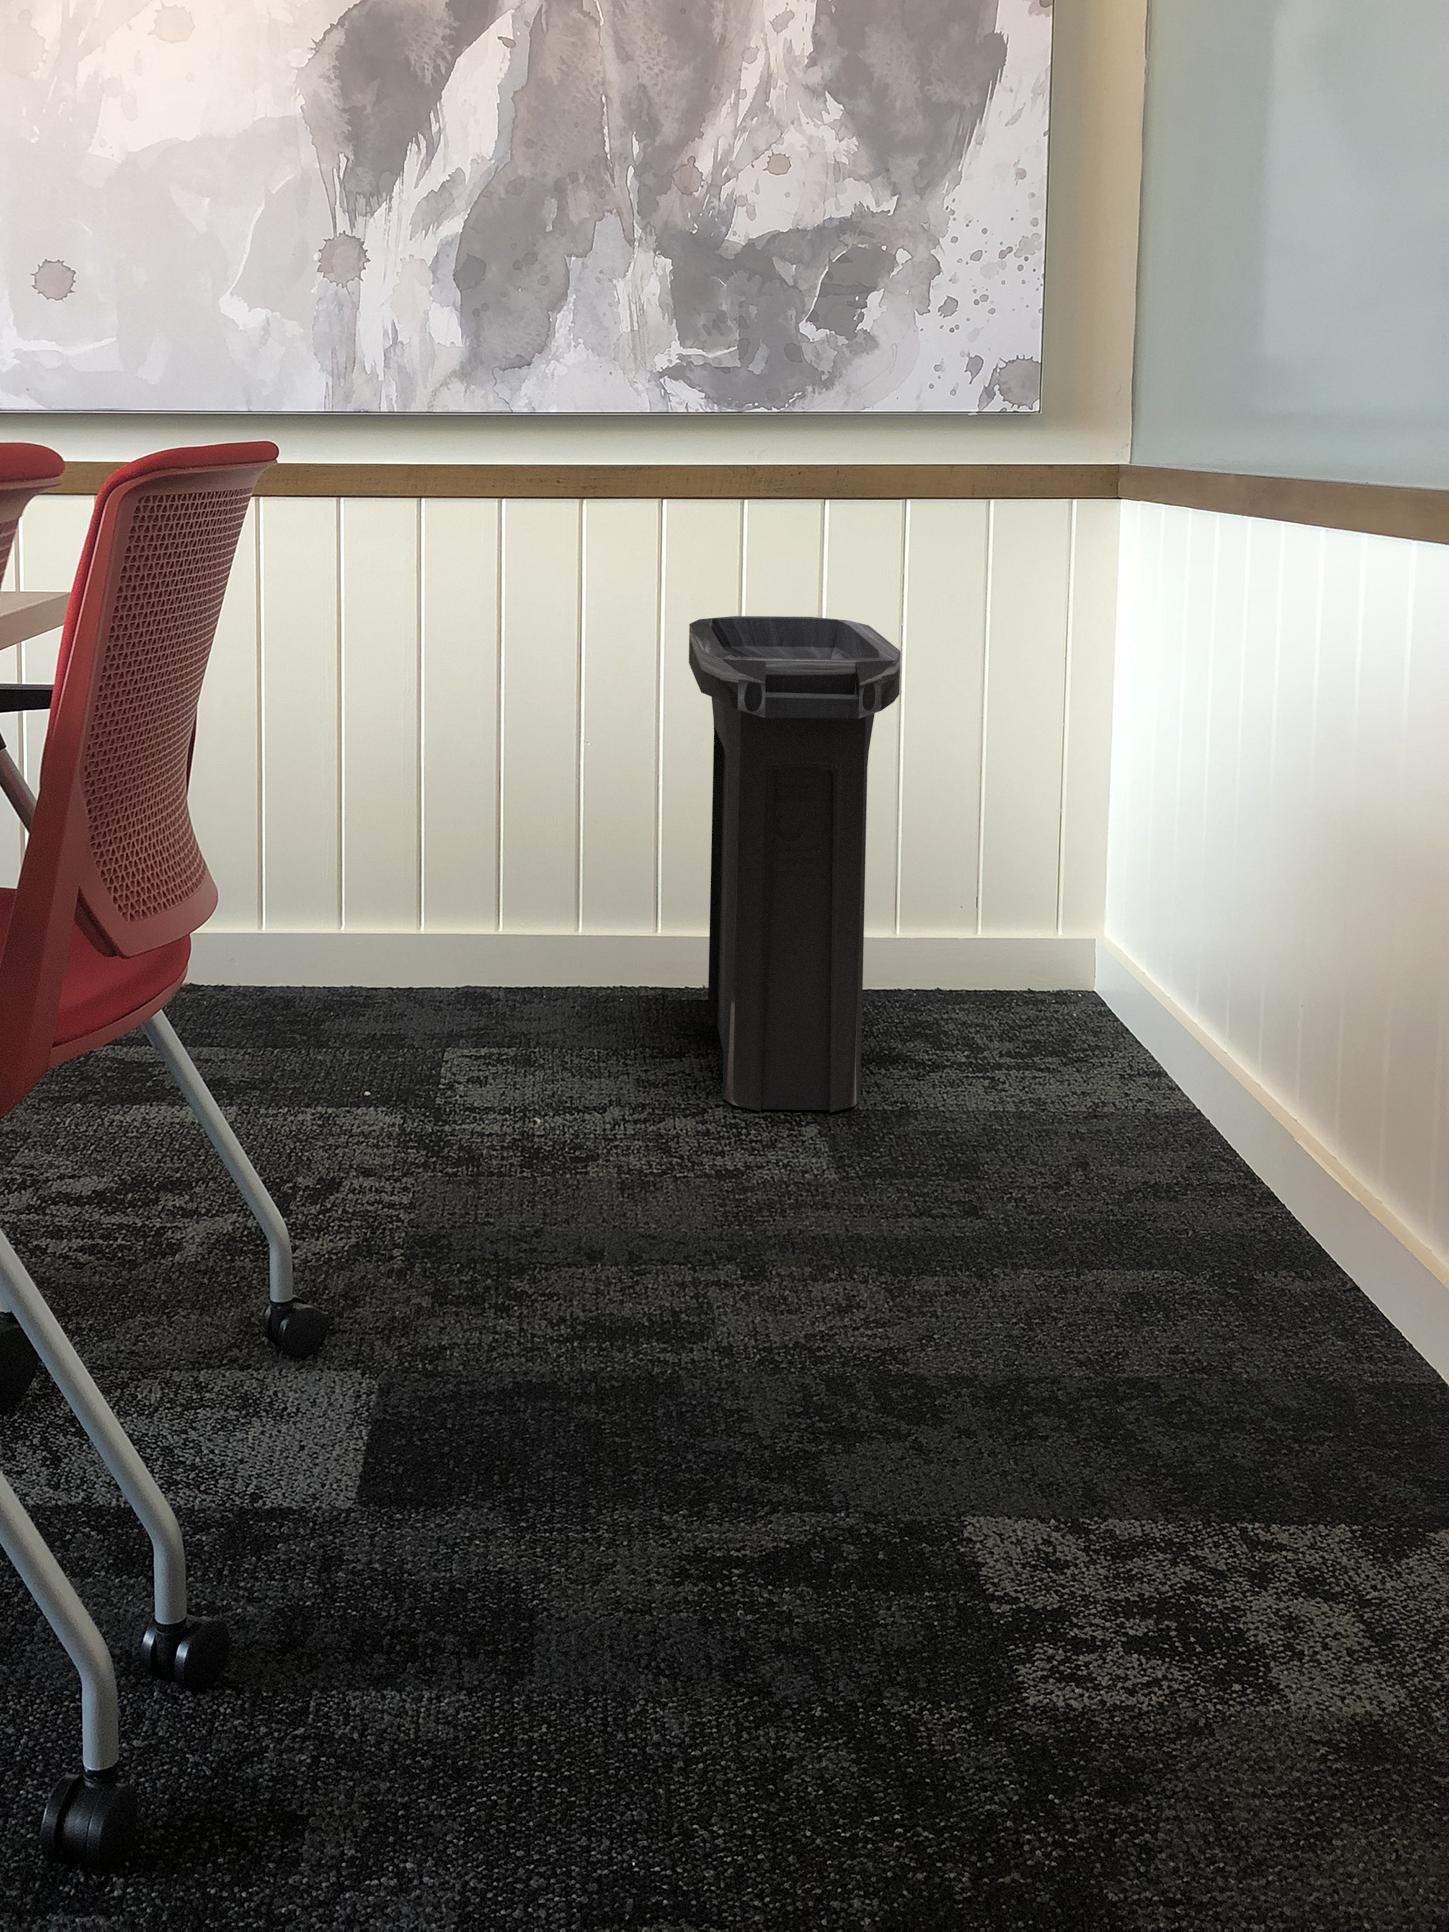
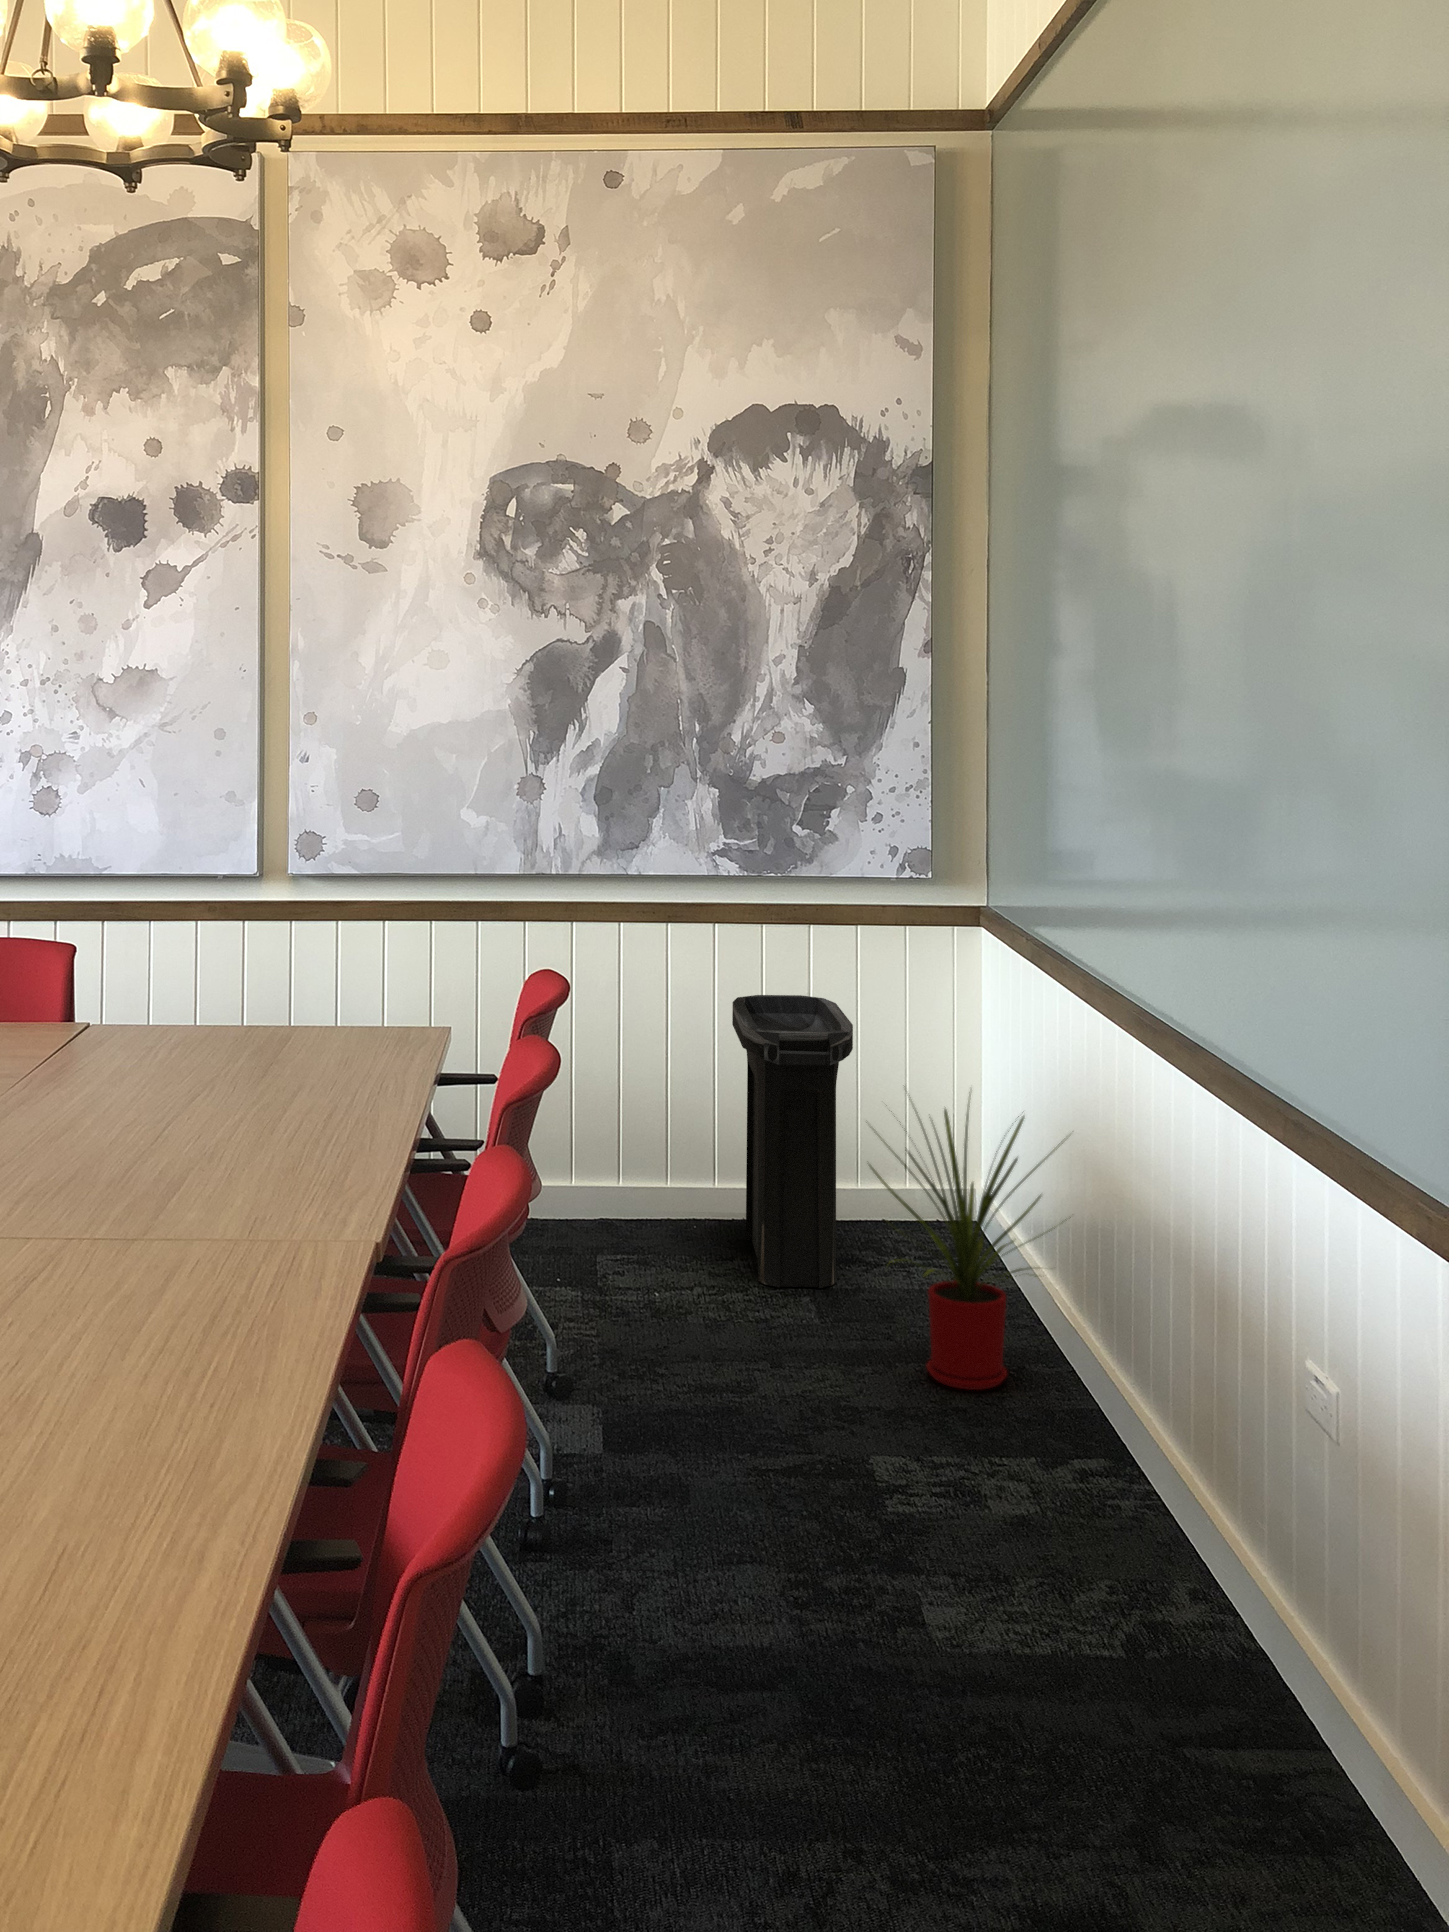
house plant: none [925,743,1344,1323] -> present [869,1092,1071,1390]

